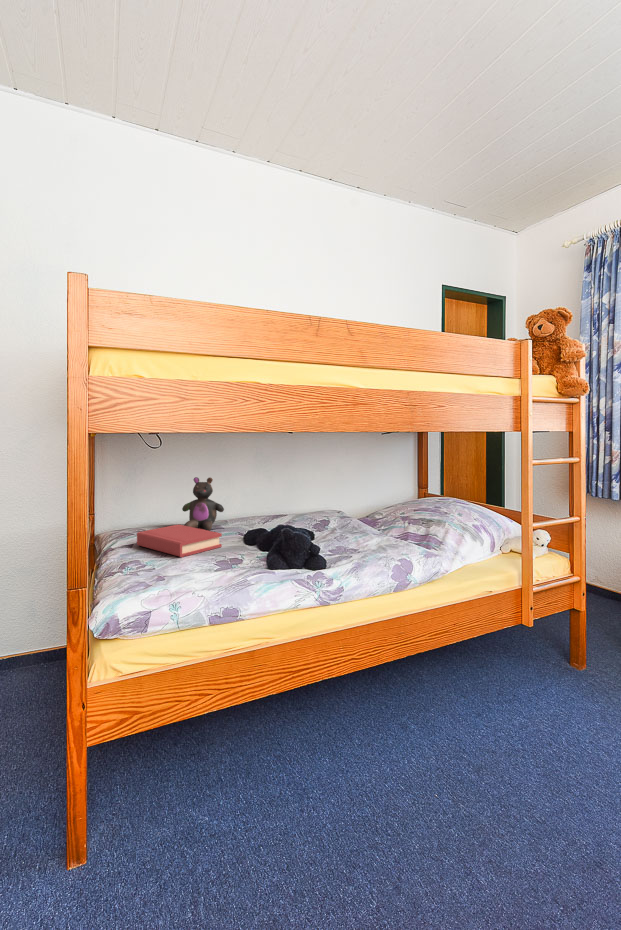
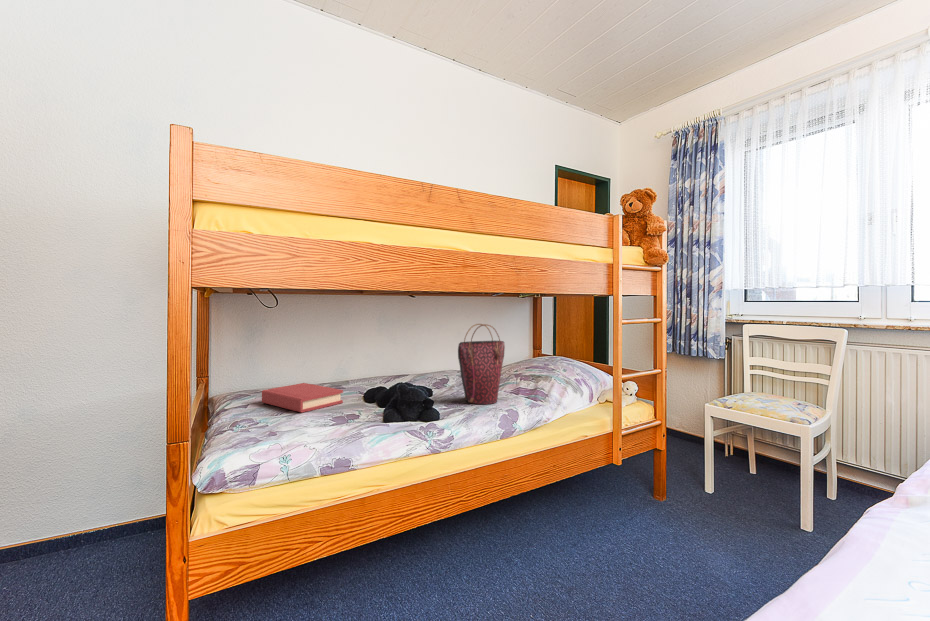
handbag: none [346,463,396,551] -> present [458,324,505,404]
stuffed bear: present [182,477,224,531] -> none [310,339,349,389]

